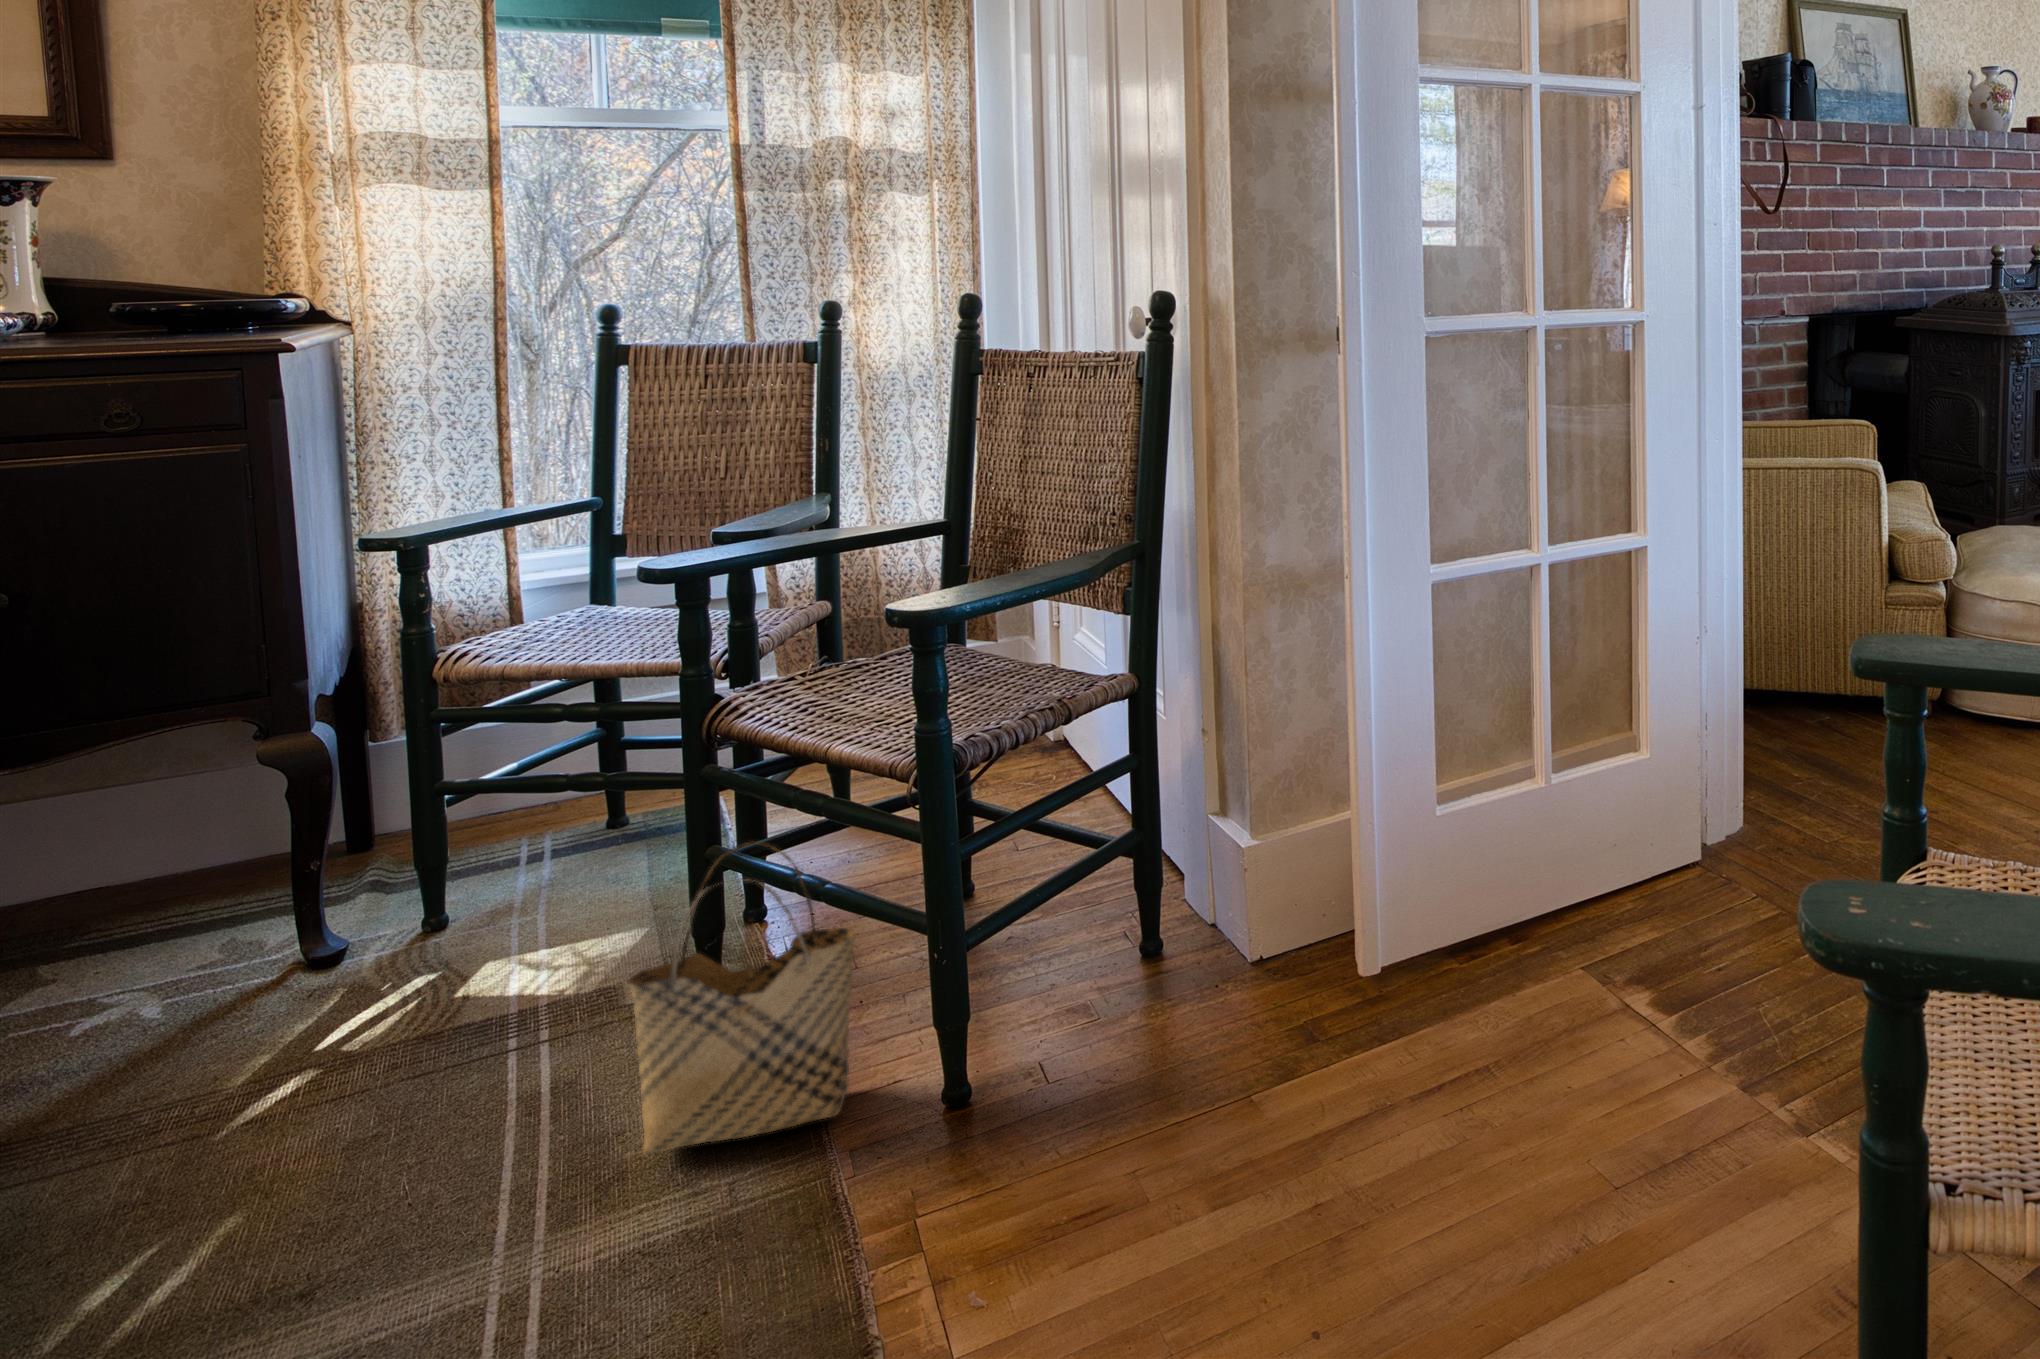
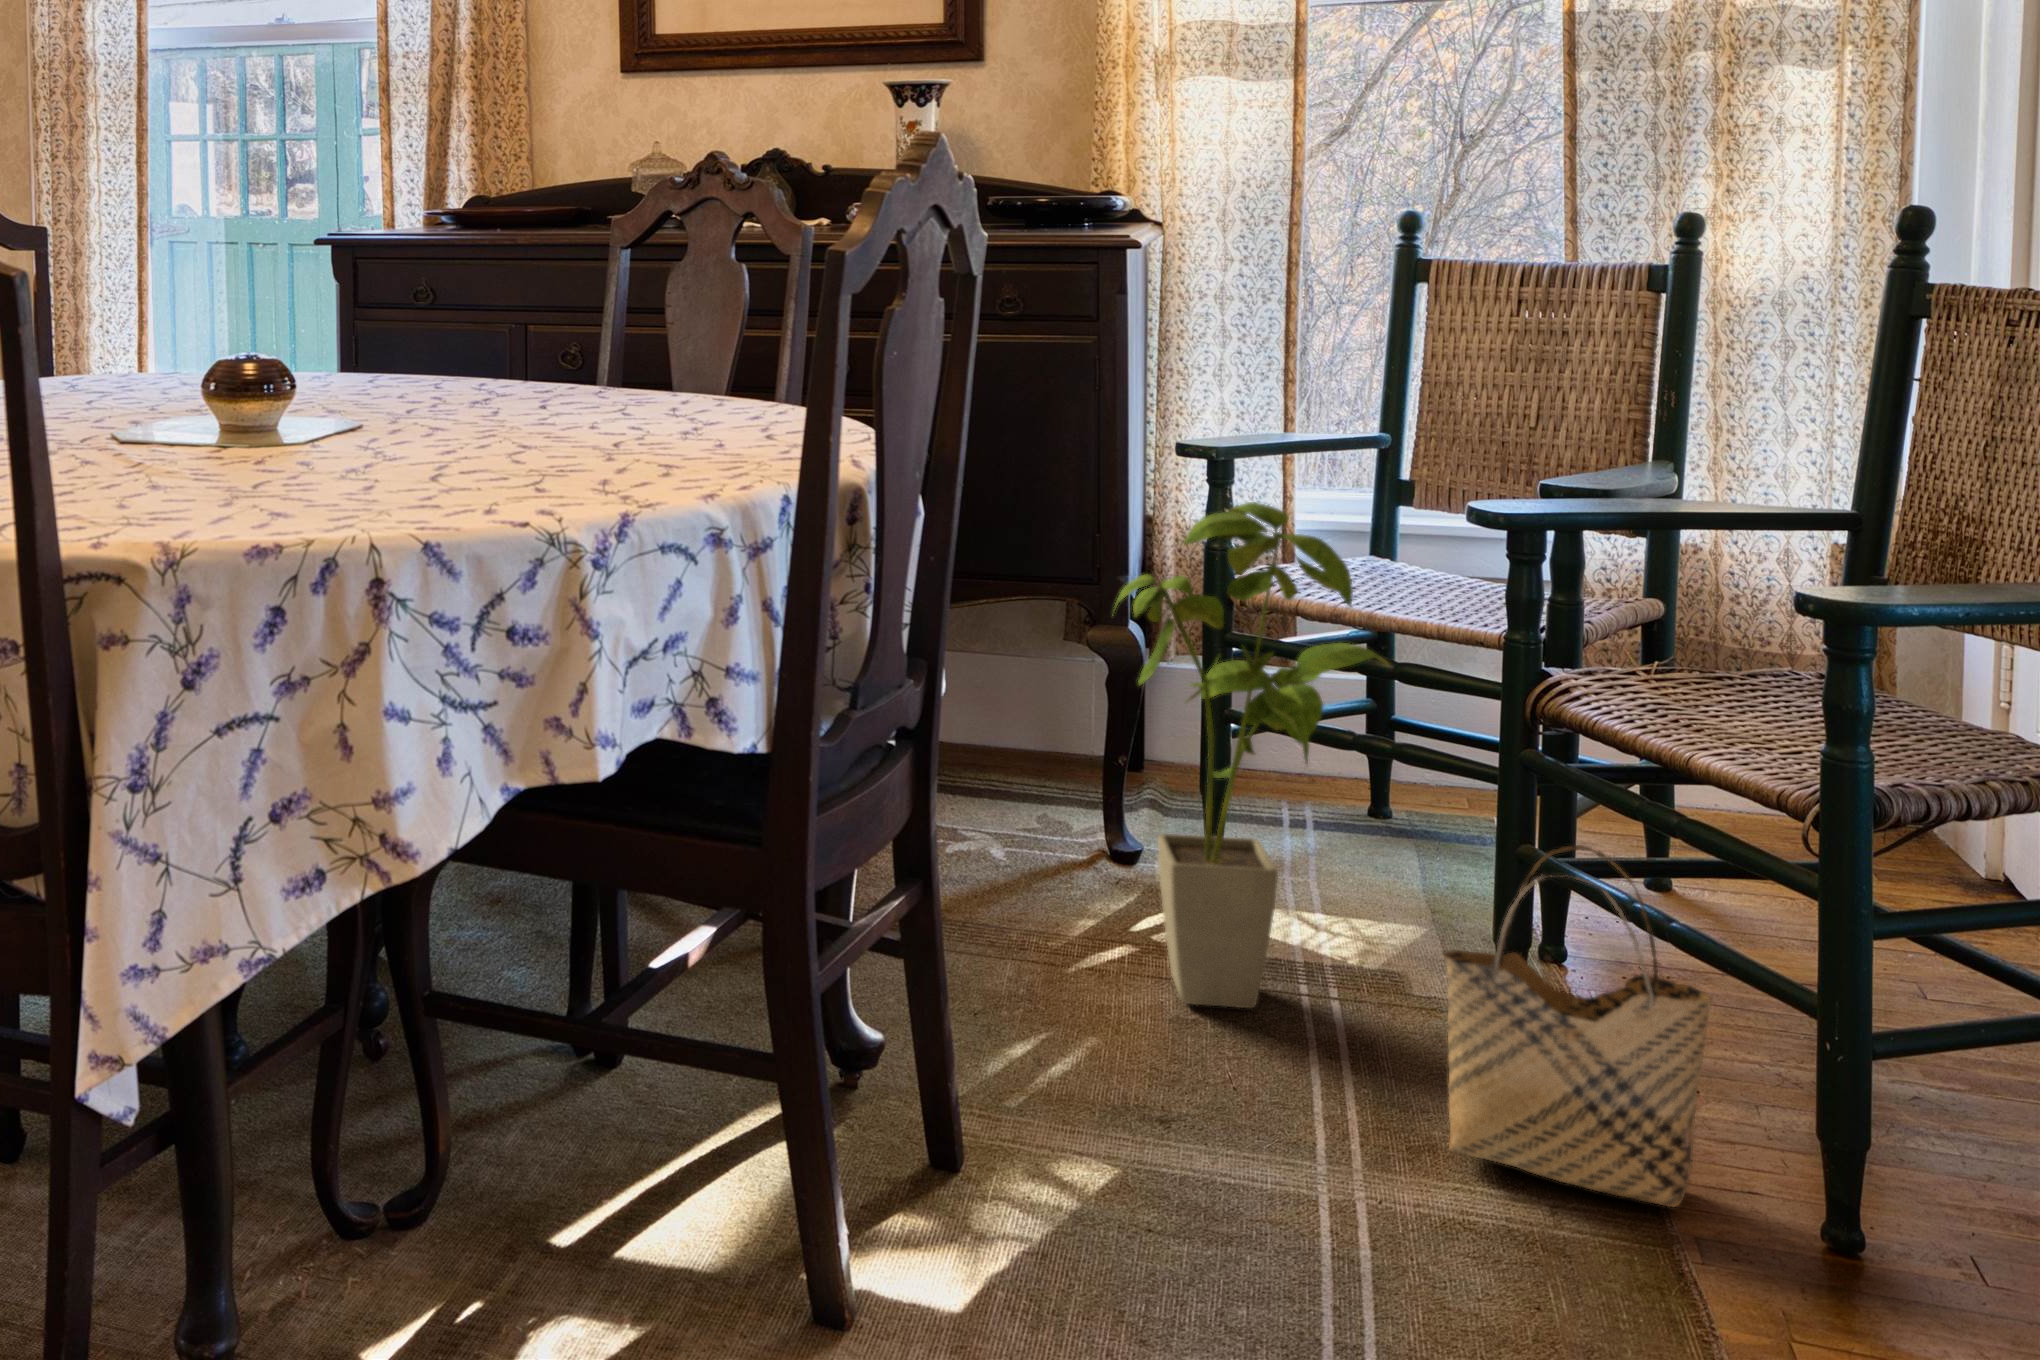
house plant: none [259,598,586,1108] -> present [1116,502,1389,1008]

